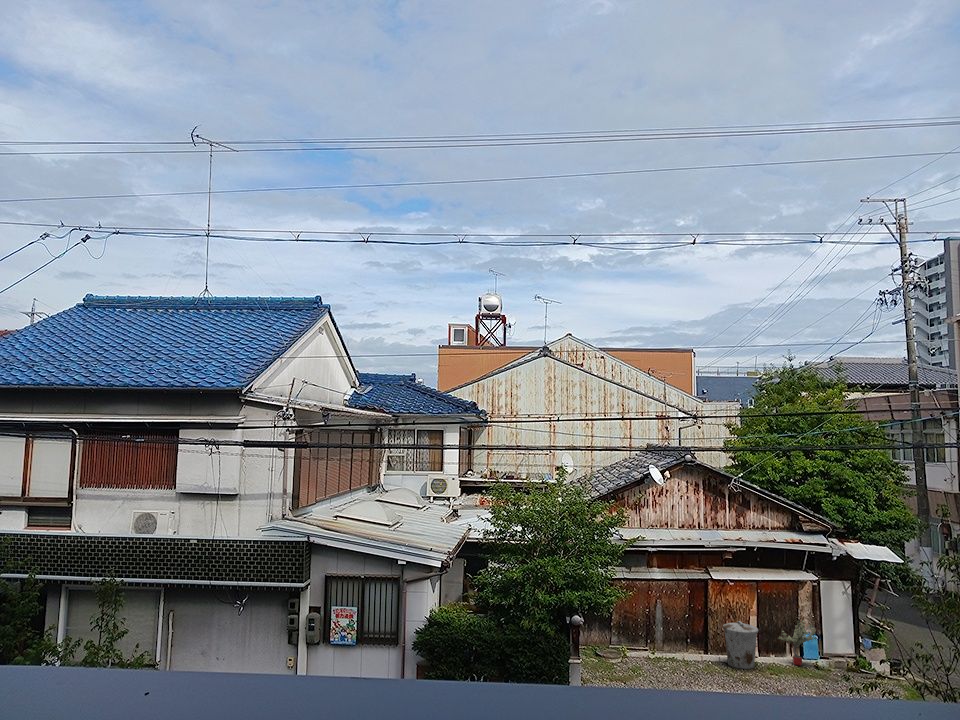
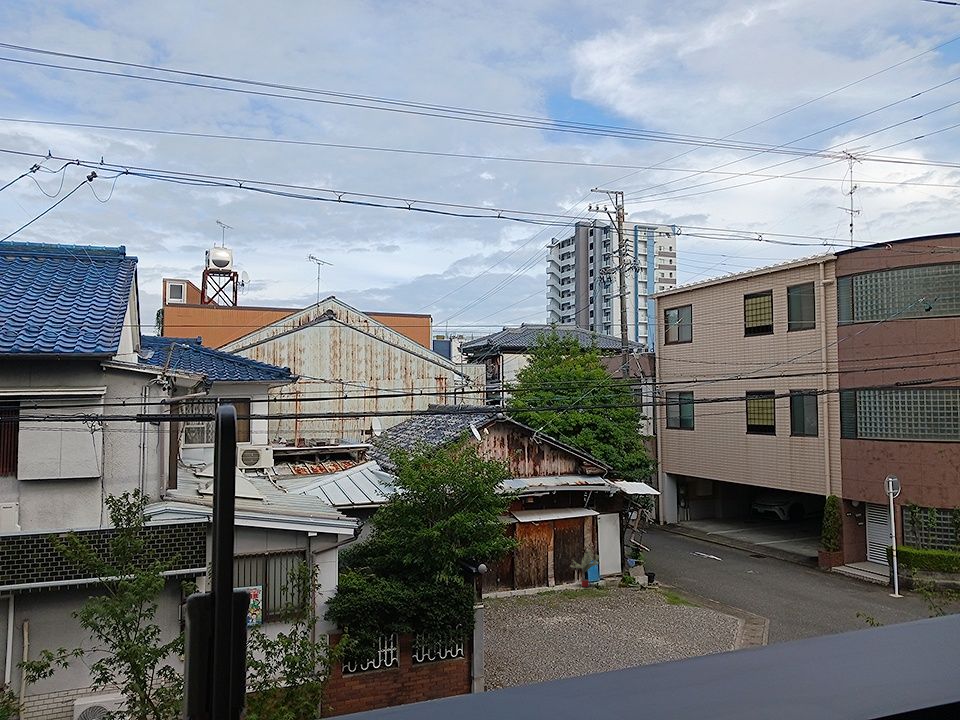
trash can: present [723,621,758,669] -> none [529,556,558,596]

